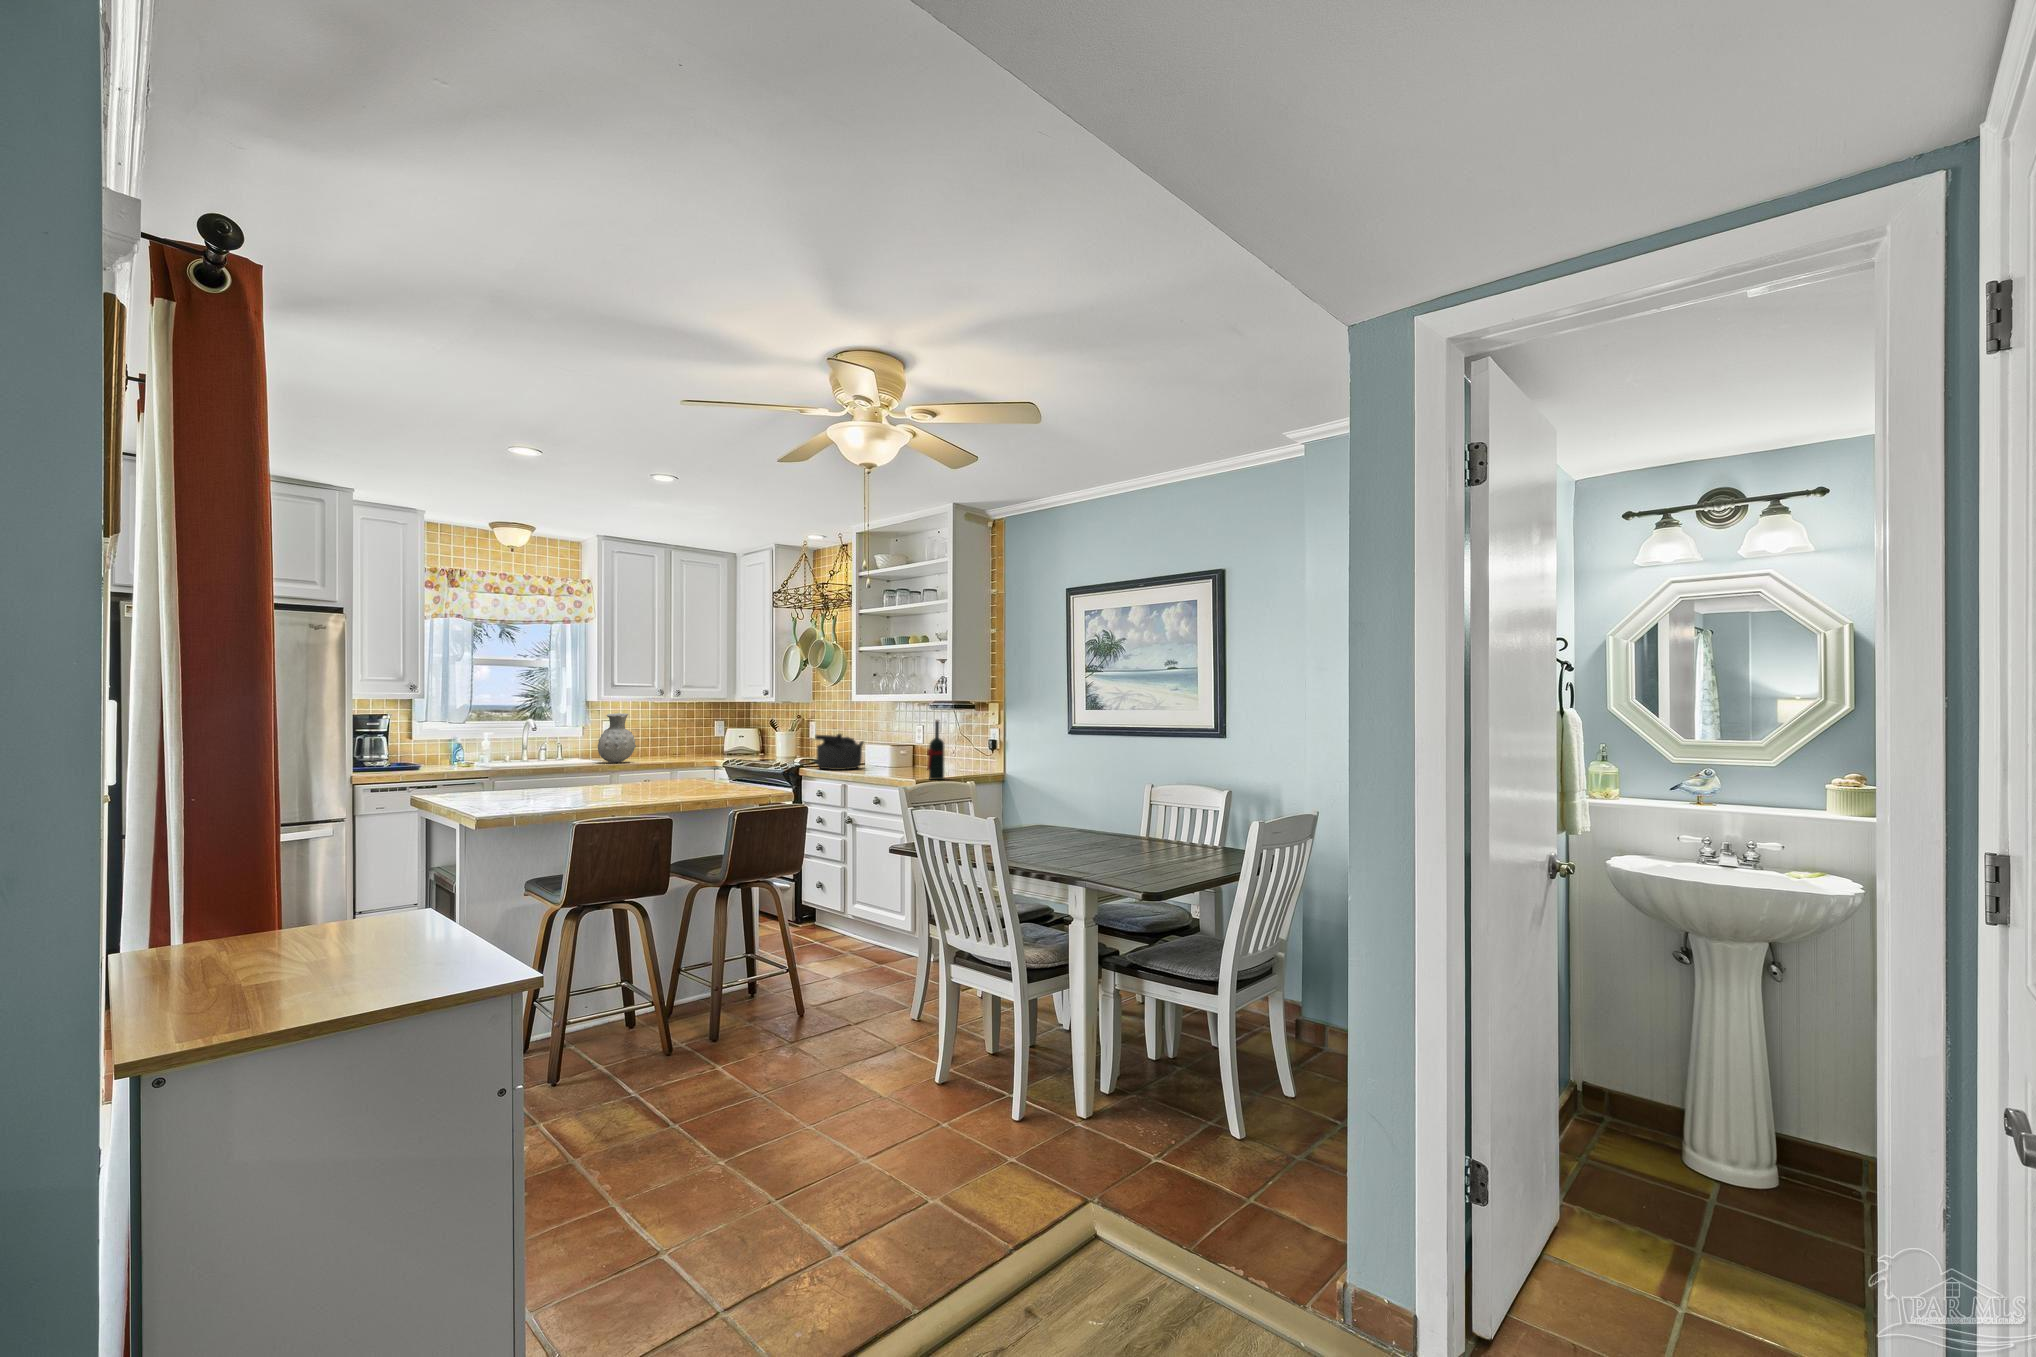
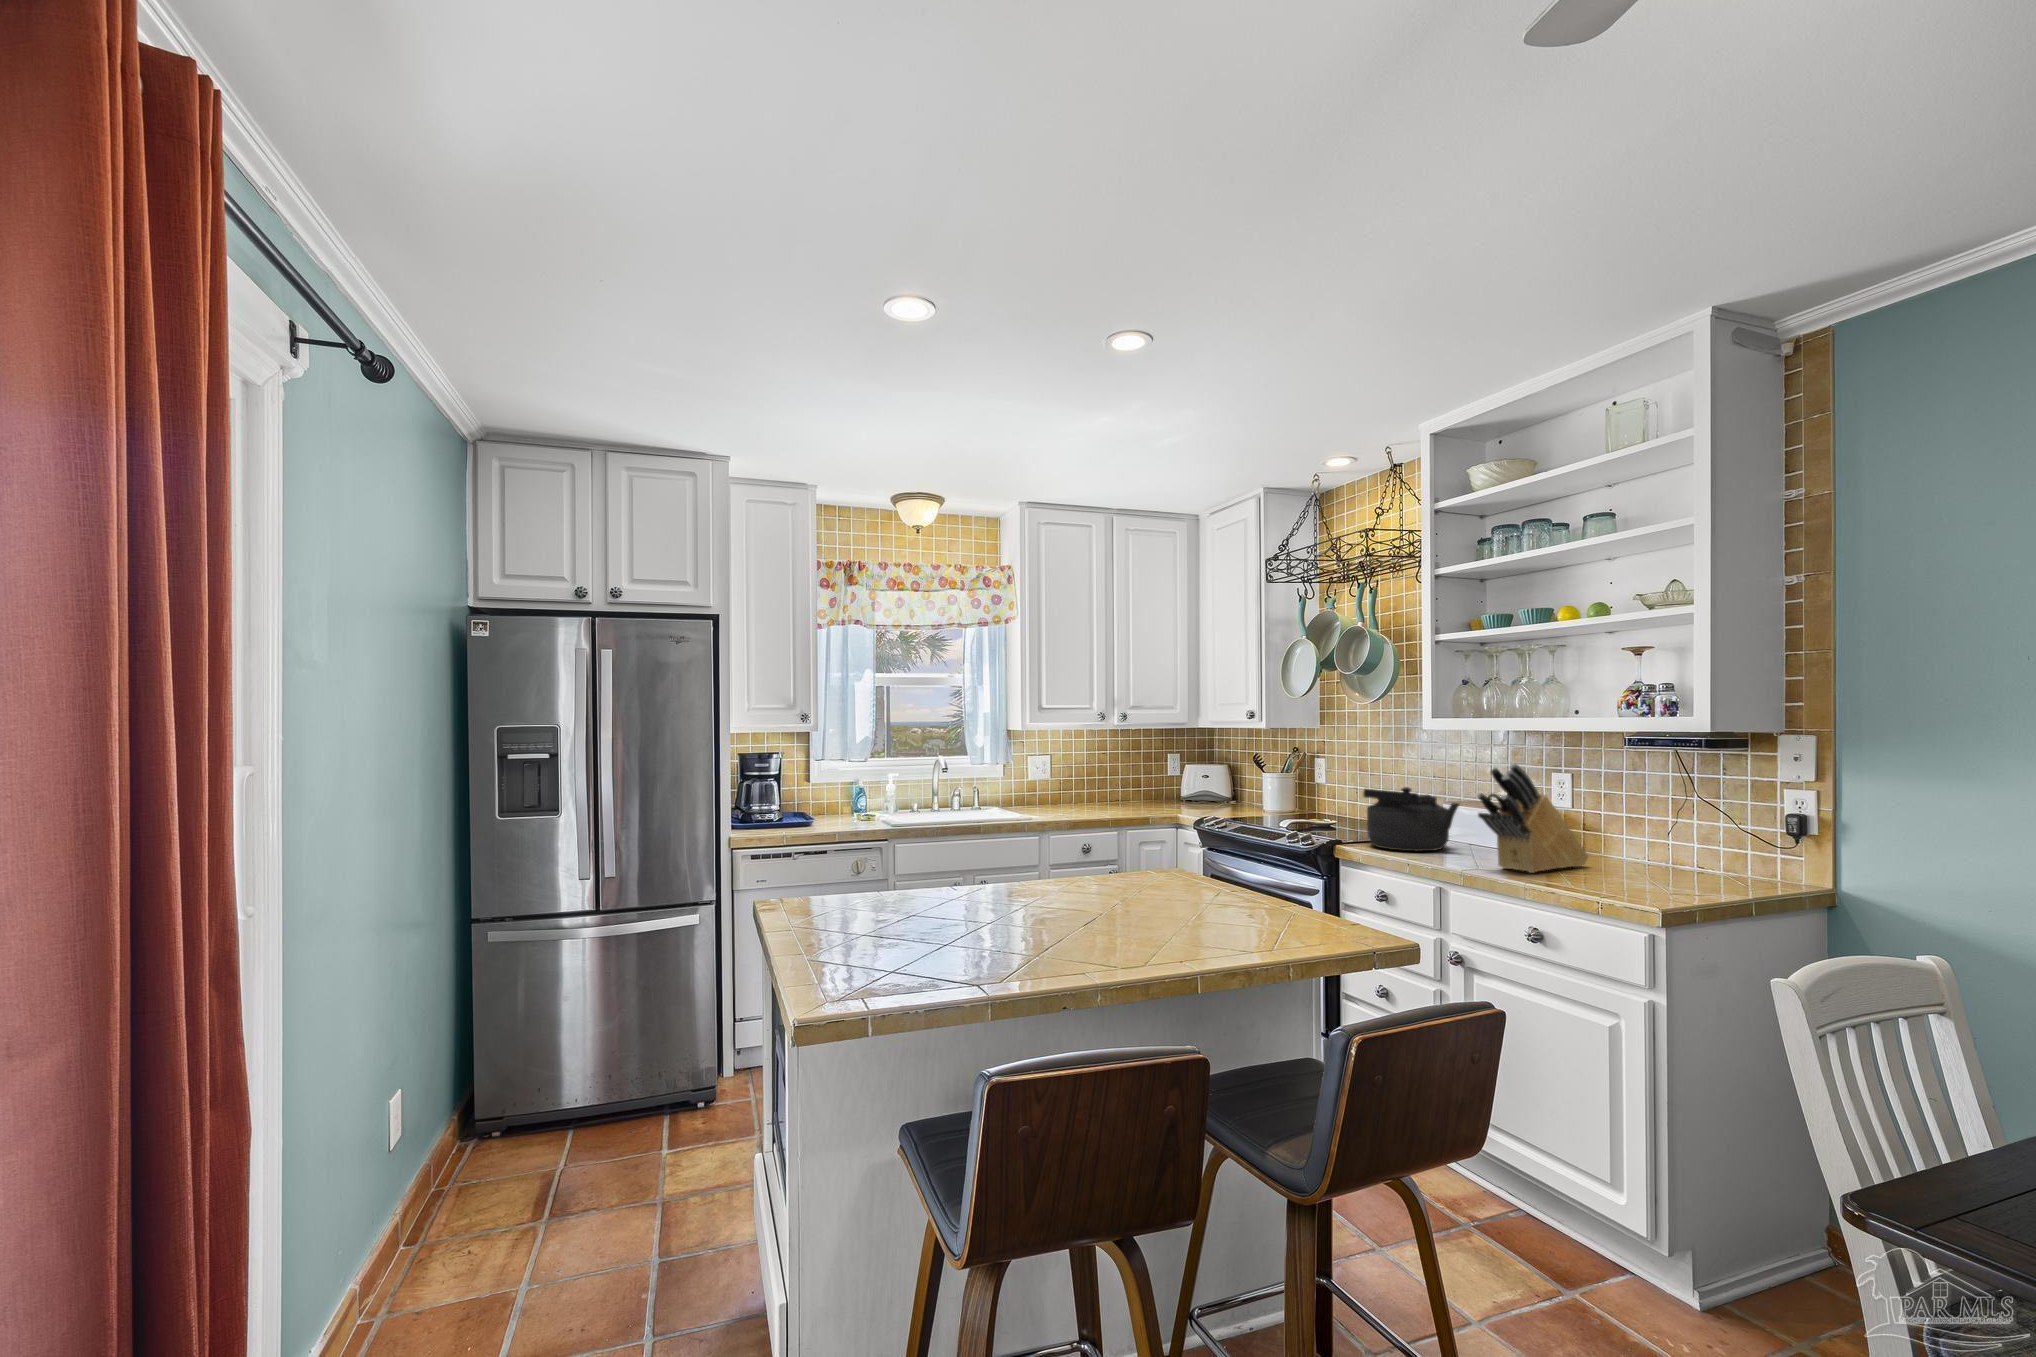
vase: present [598,713,636,763] -> none [1026,748,1077,819]
knife block: none [862,717,922,775] -> present [1477,764,1588,873]
wine bottle: present [927,720,944,780] -> none [1640,772,1681,896]

